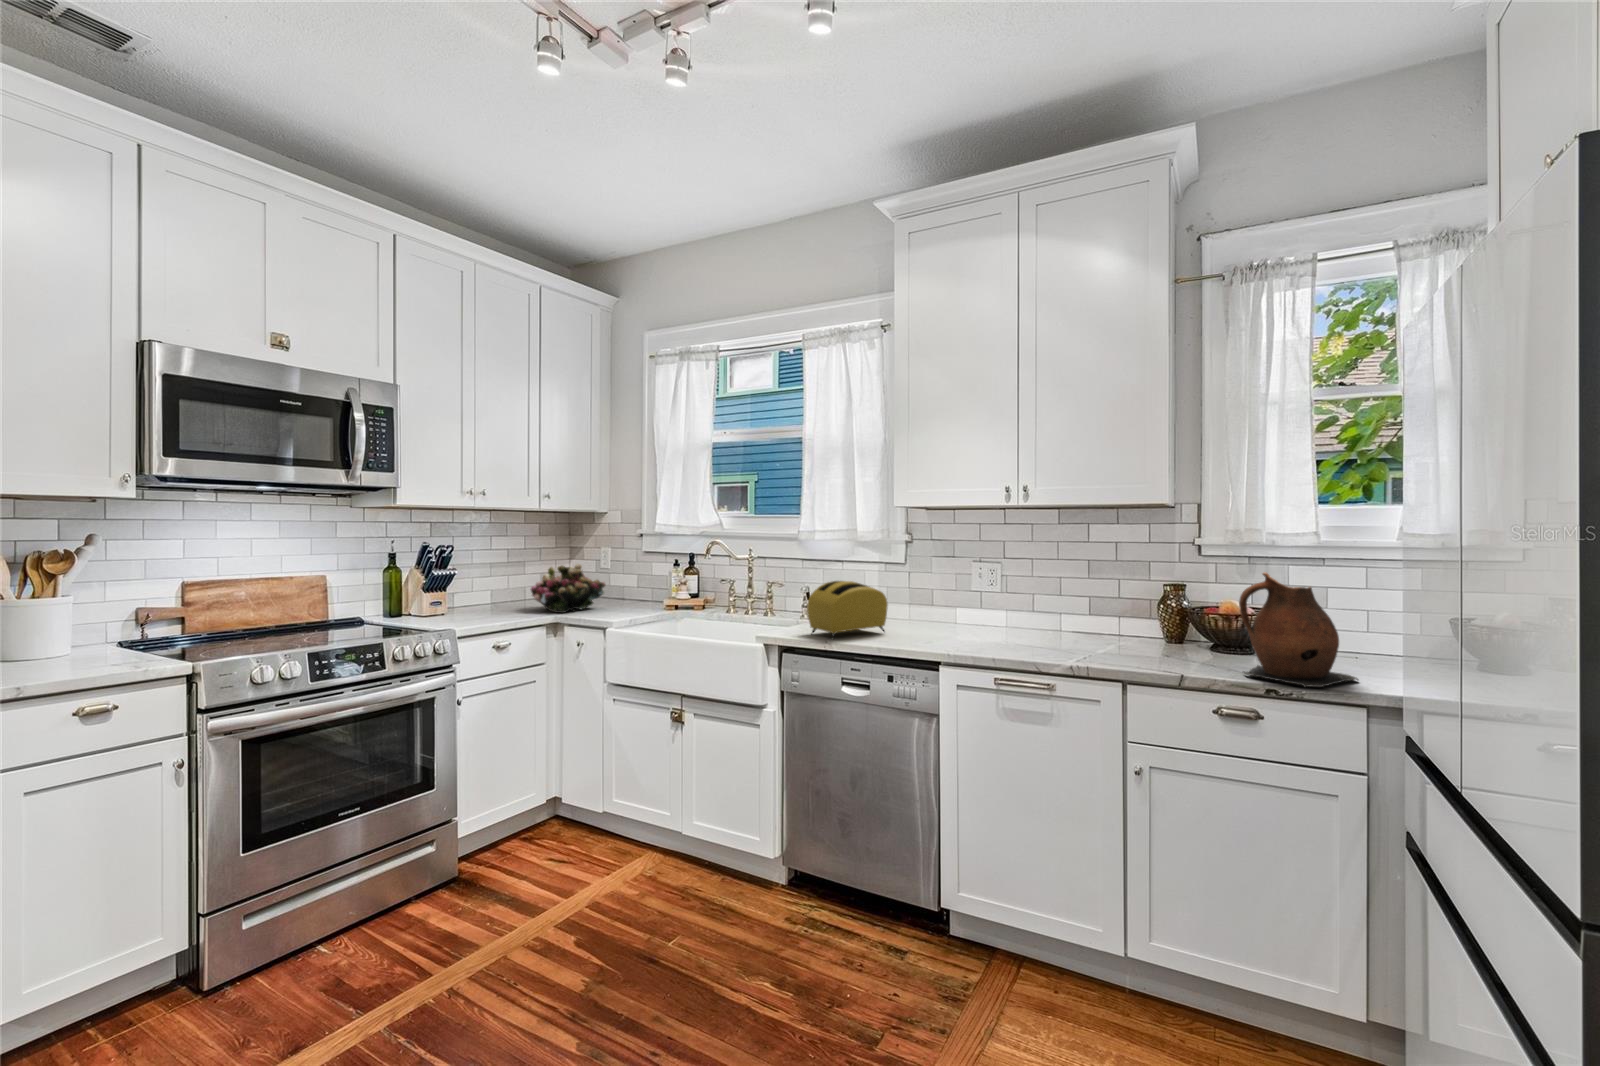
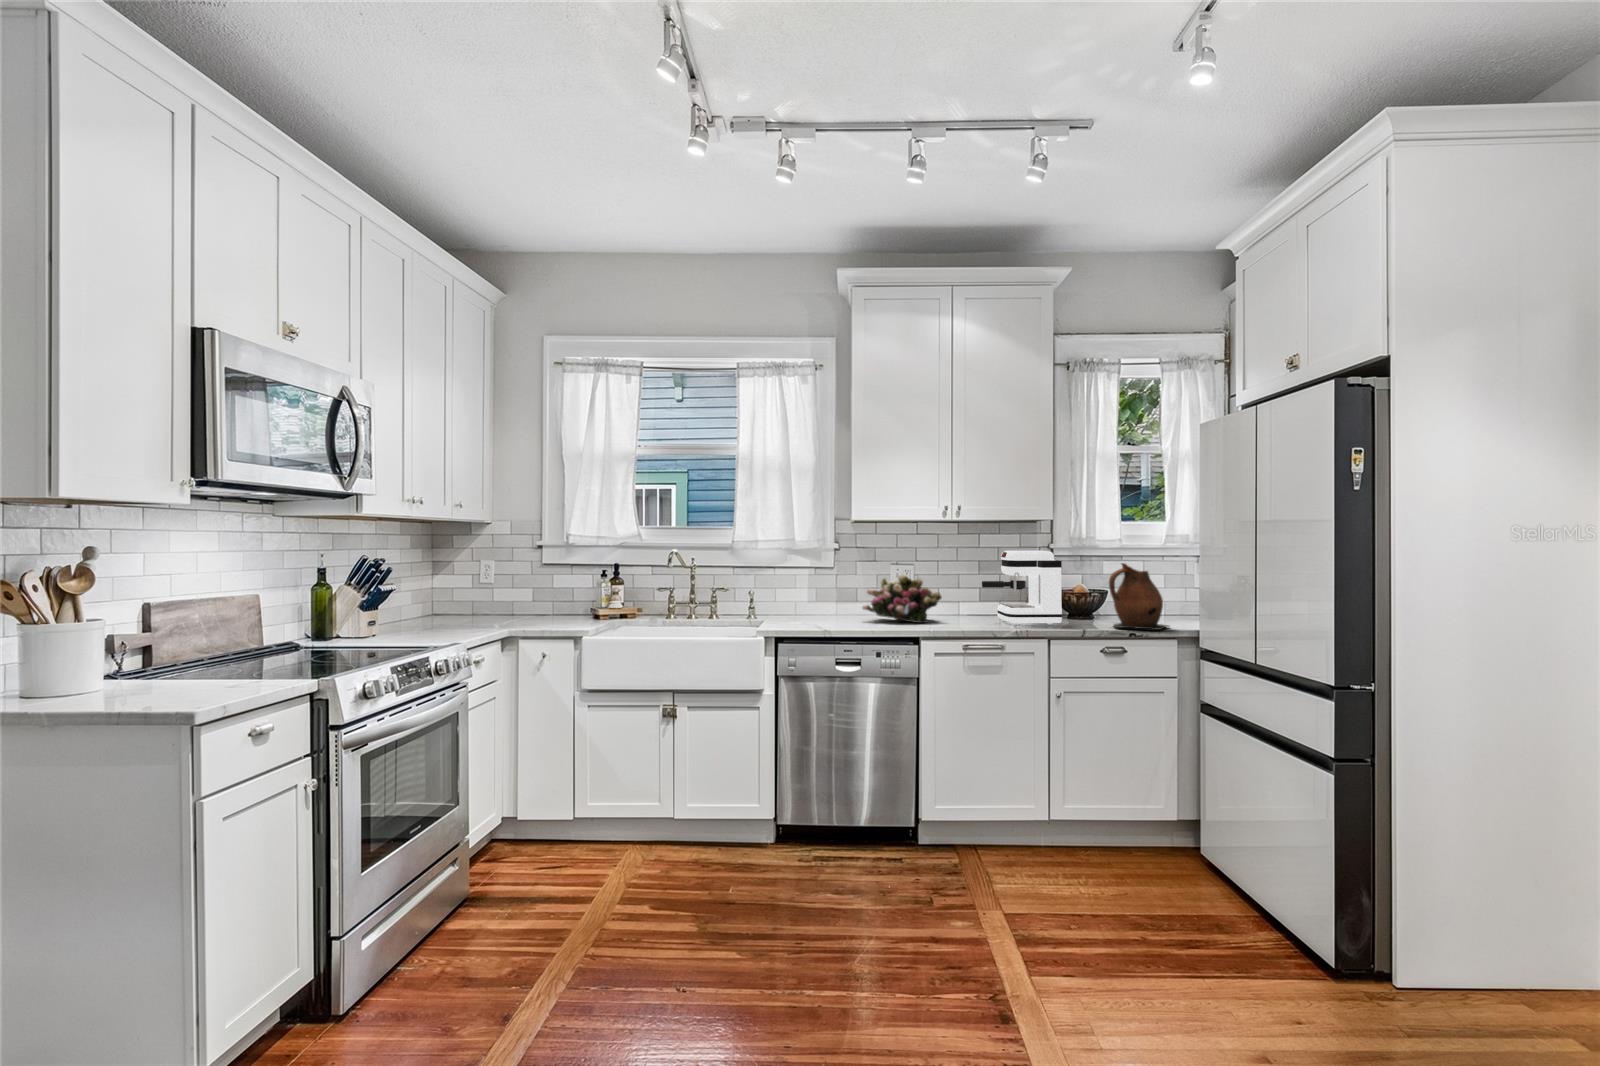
coffee maker: none [1068,548,1173,657] -> present [982,551,1062,625]
flower arrangement: present [531,564,605,613] -> present [862,574,941,623]
toaster: present [807,581,888,638] -> none [788,581,847,629]

